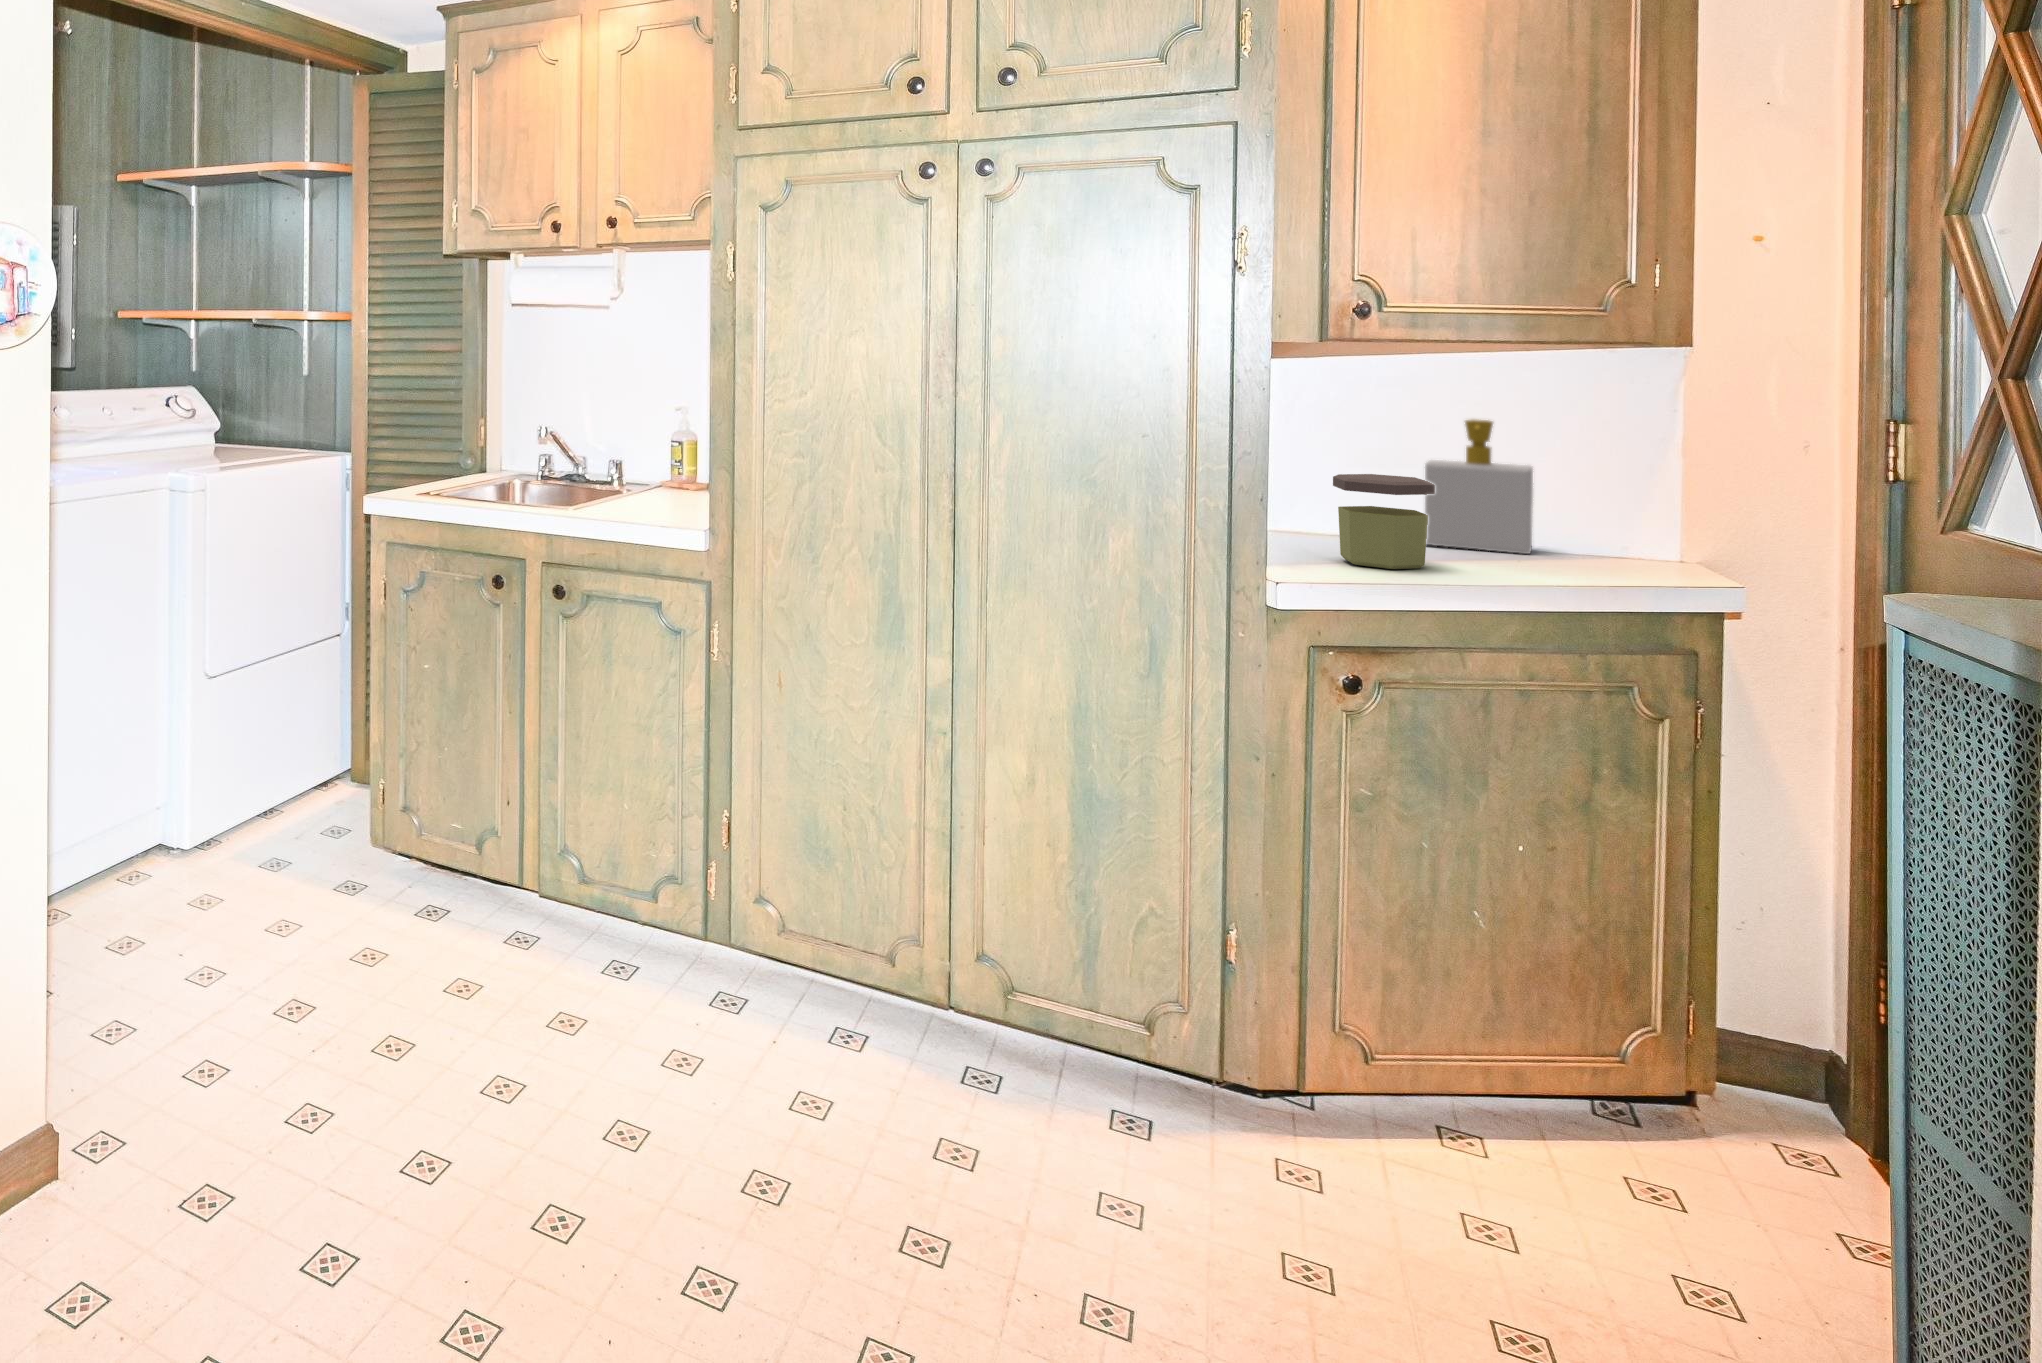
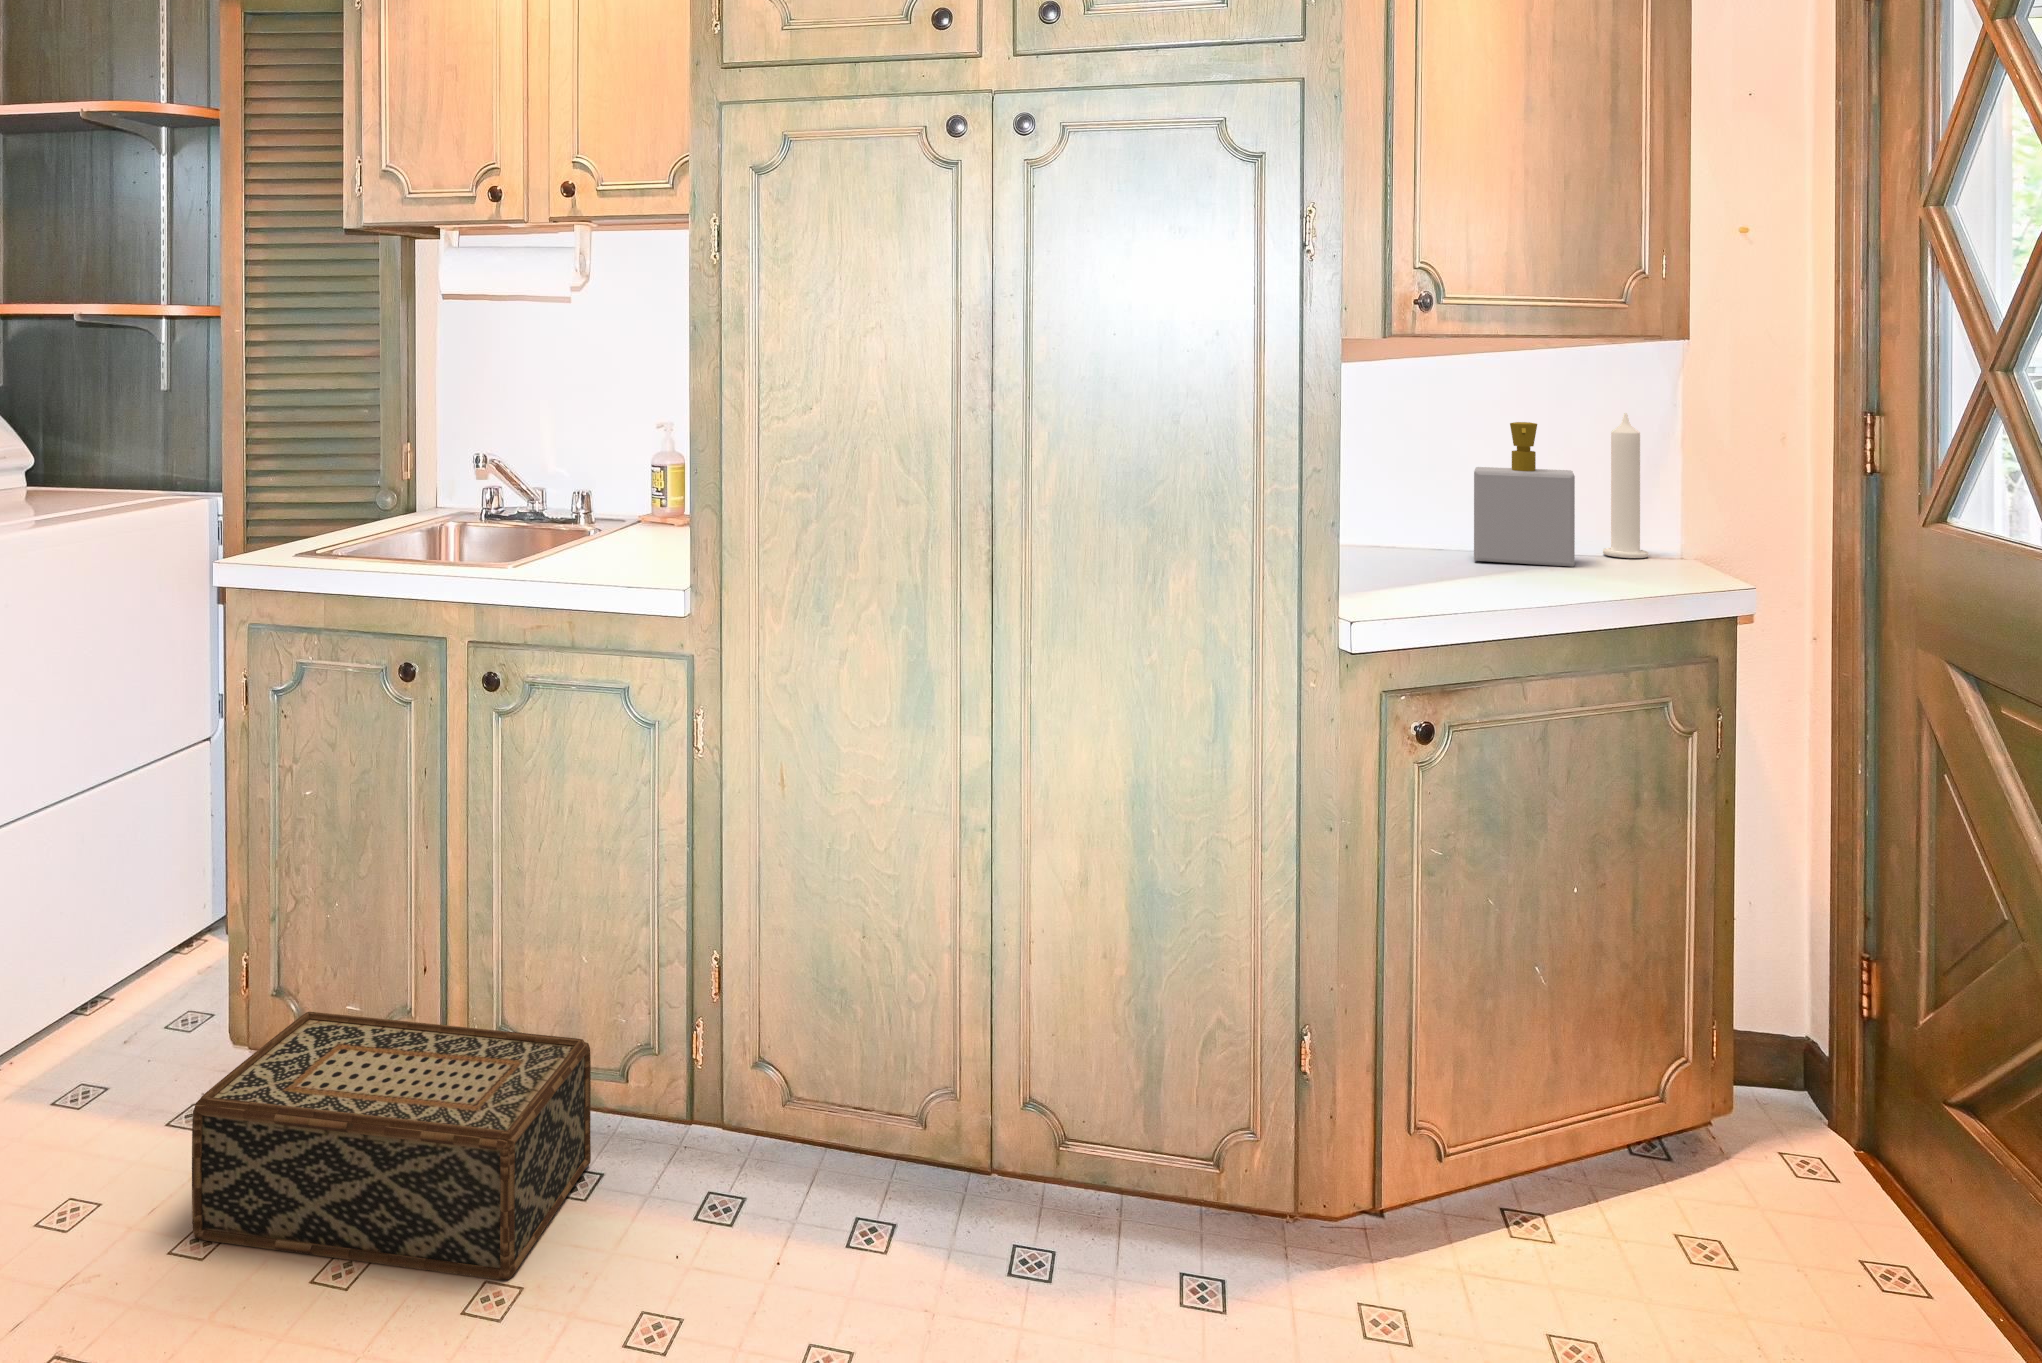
candle: none [1568,413,1618,551] -> present [1603,413,1648,558]
jar: present [1333,474,1435,569] -> none [1393,486,1495,594]
woven basket: none [356,827,630,1029] -> present [192,1012,591,1280]

